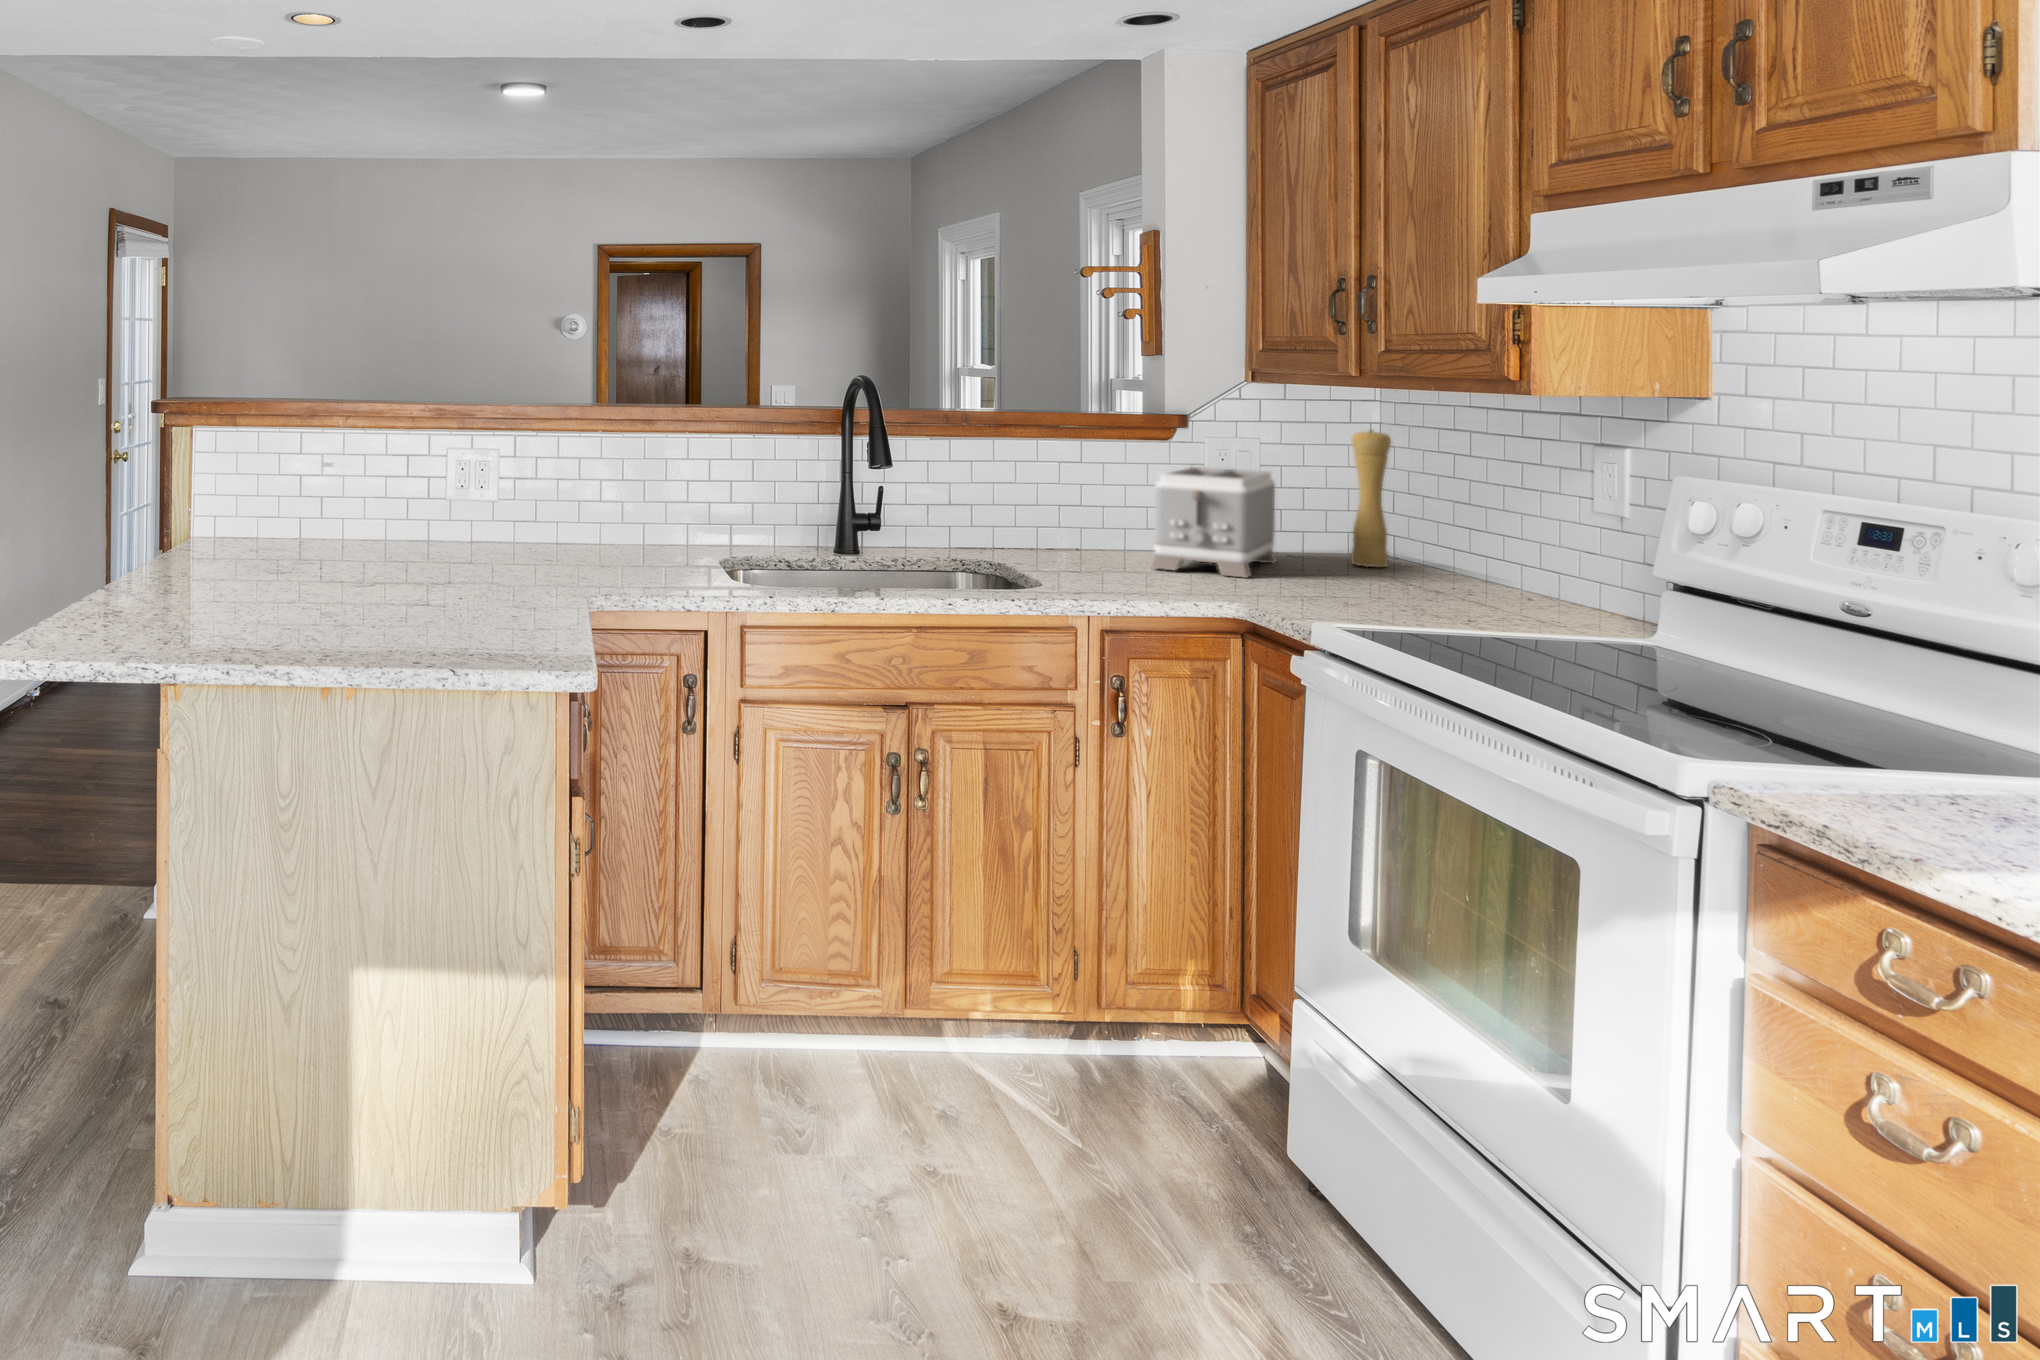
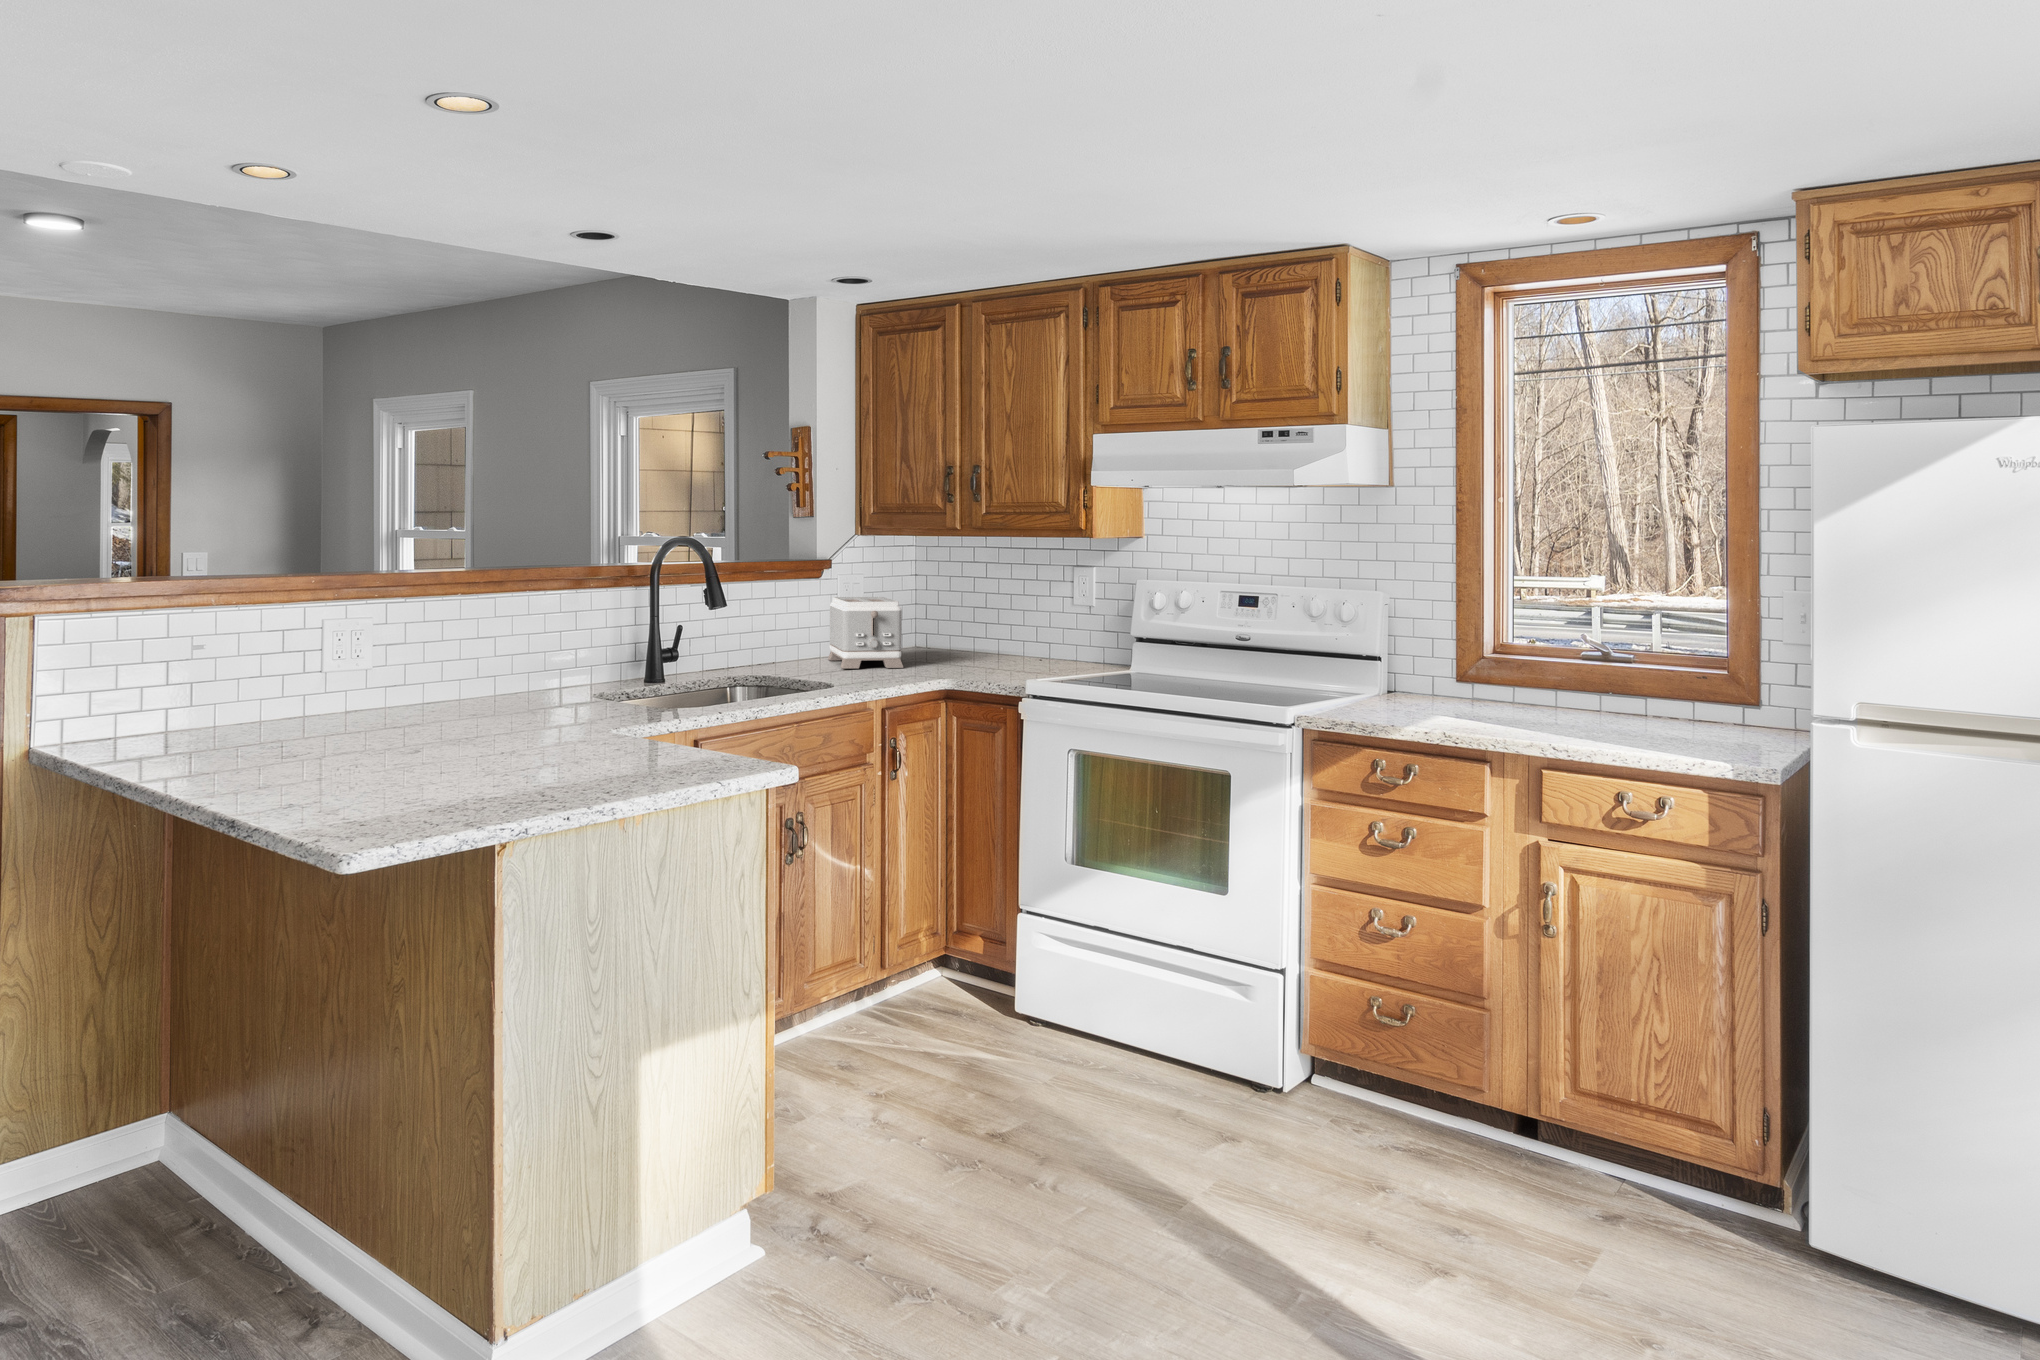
pepper mill: present [1351,430,1391,567] -> none [925,565,948,656]

